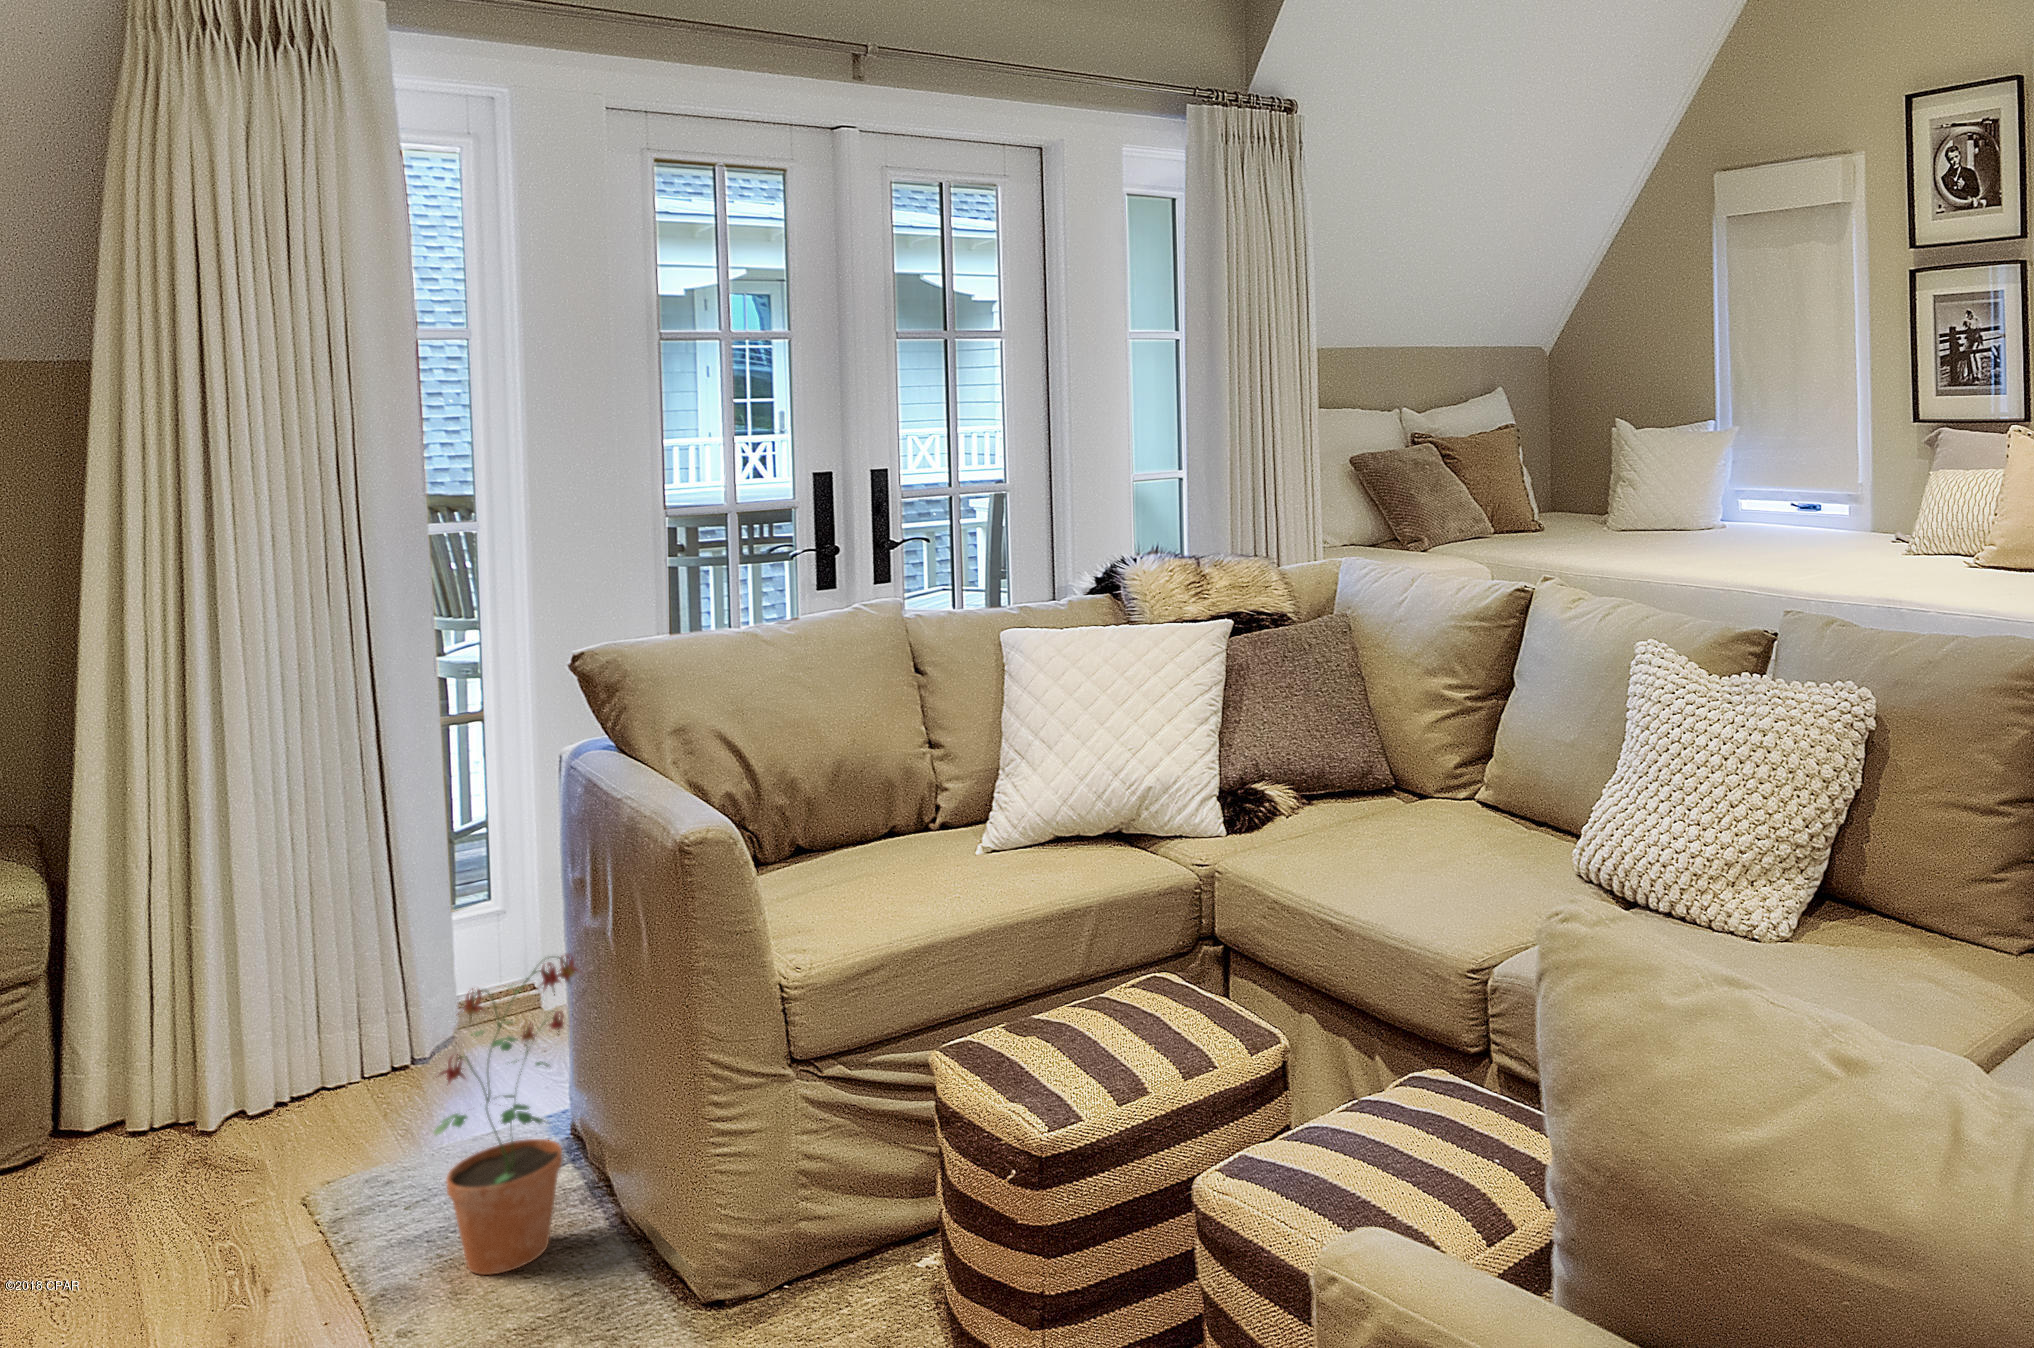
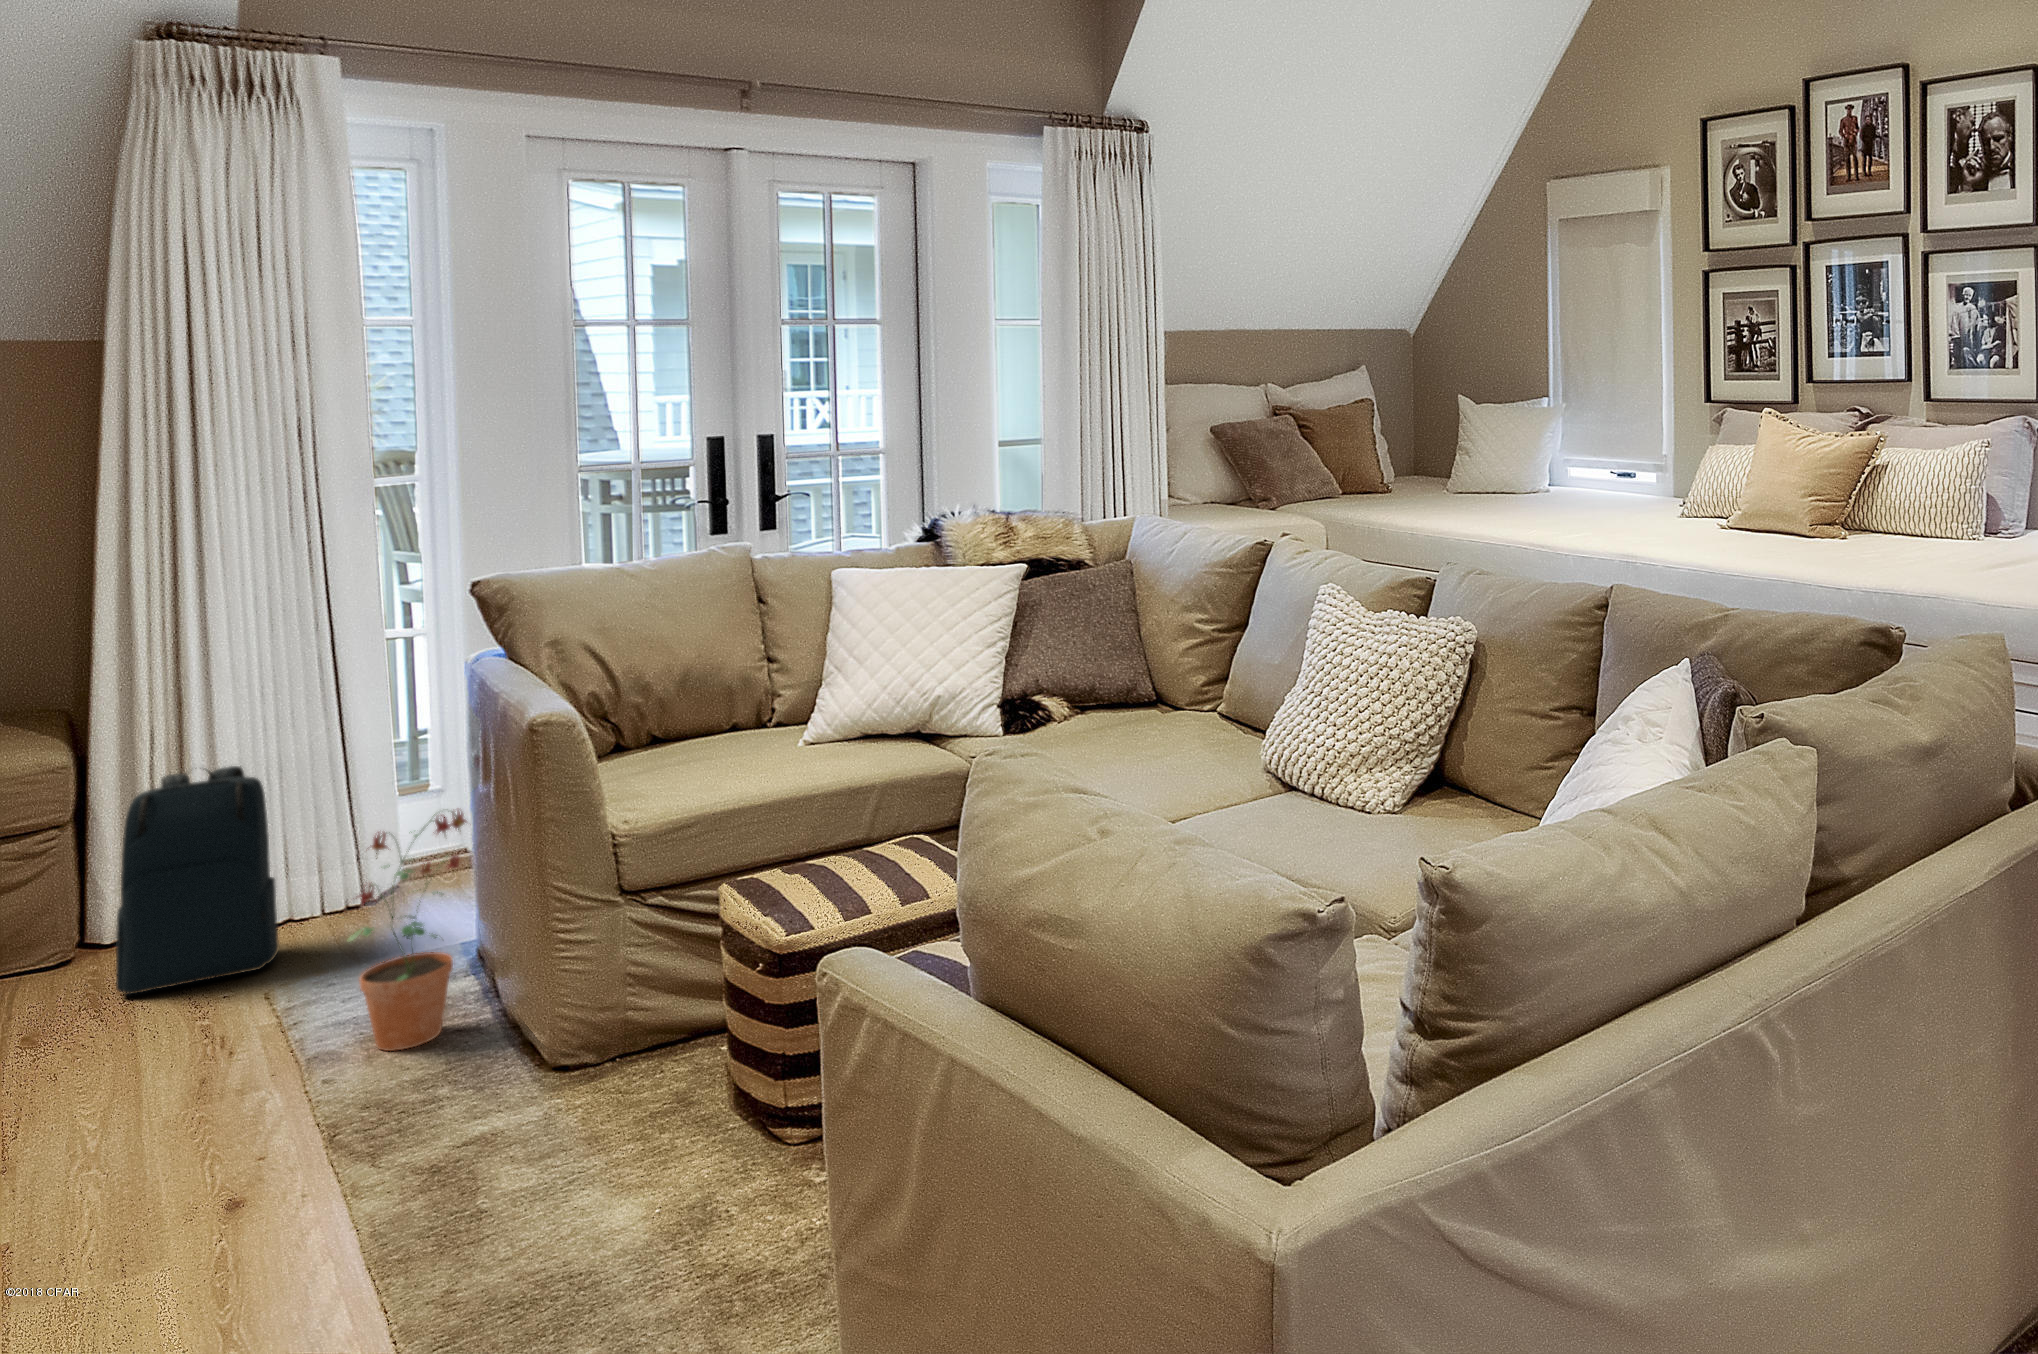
backpack: none [112,896,312,1199] -> present [116,766,279,995]

